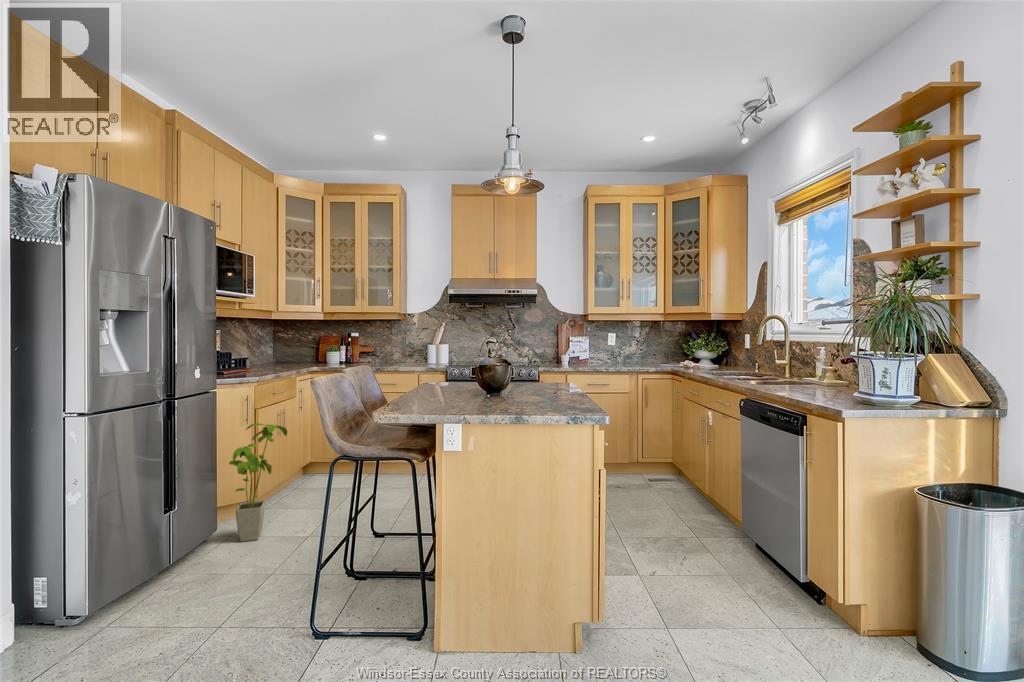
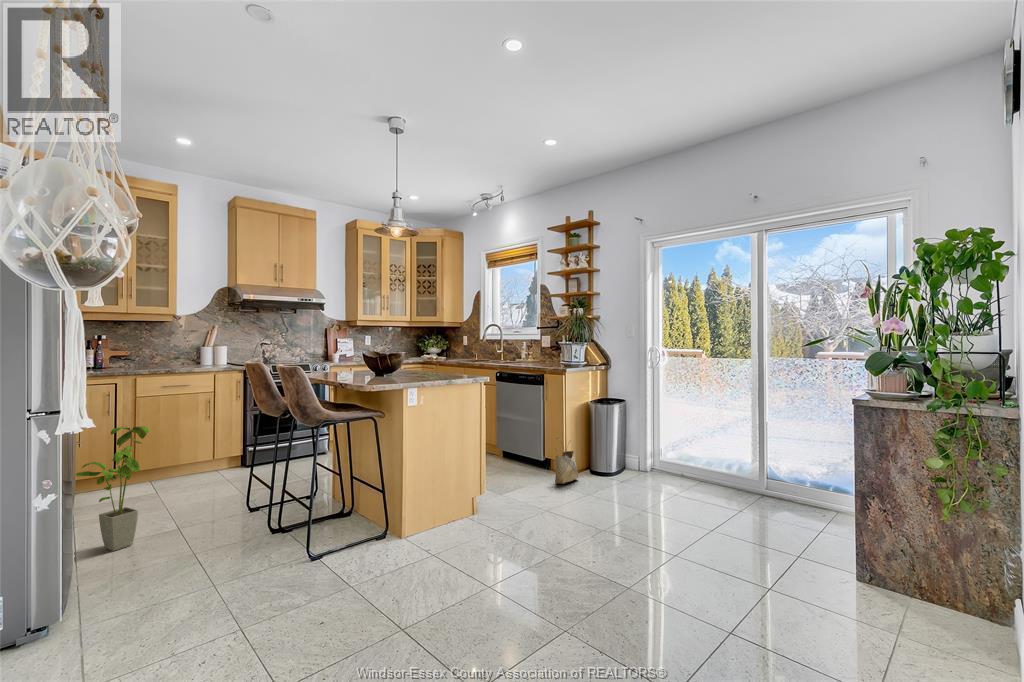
woven basket: none [790,551,859,657] -> present [555,438,578,484]

